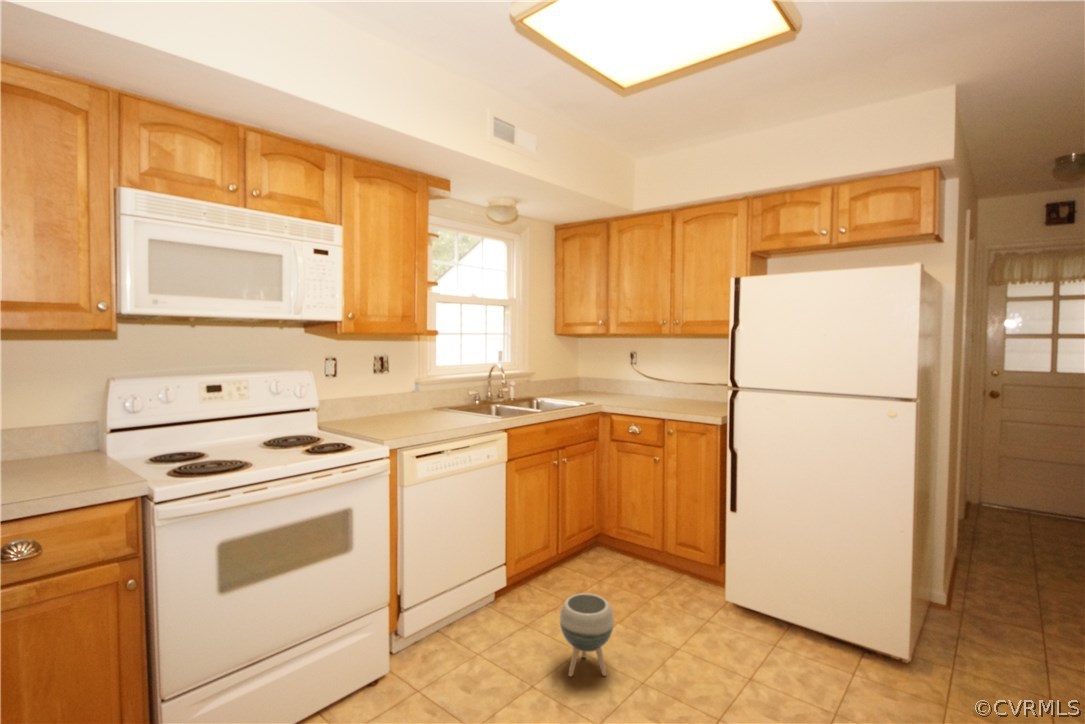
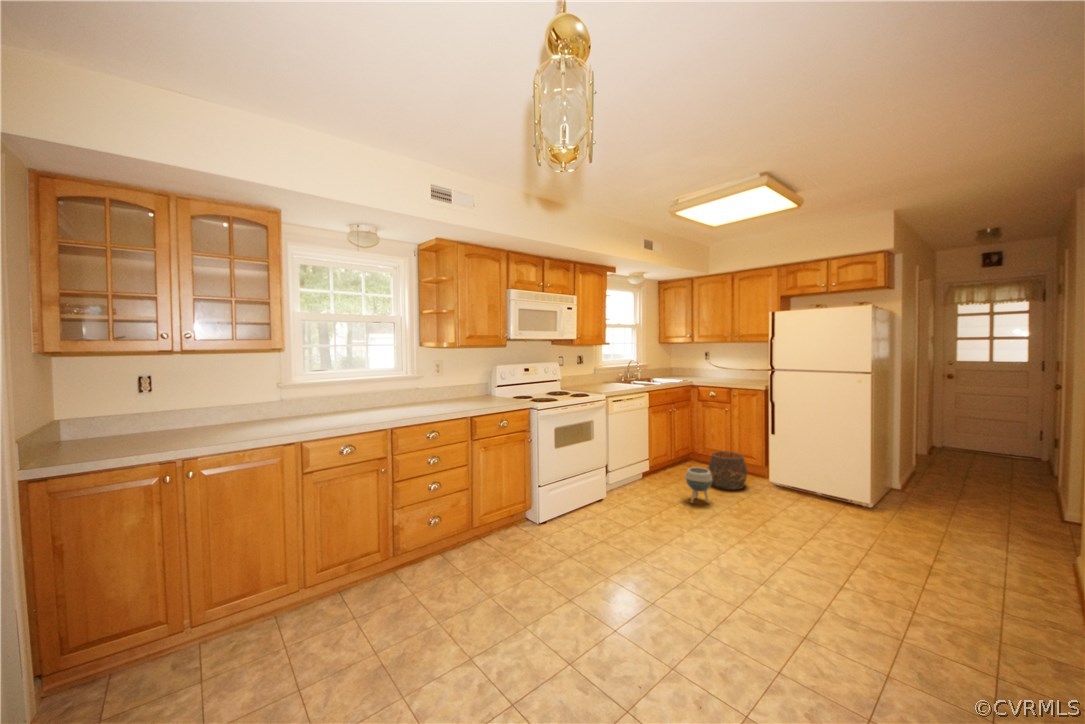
woven basket: none [616,543,688,626] -> present [708,451,747,489]

